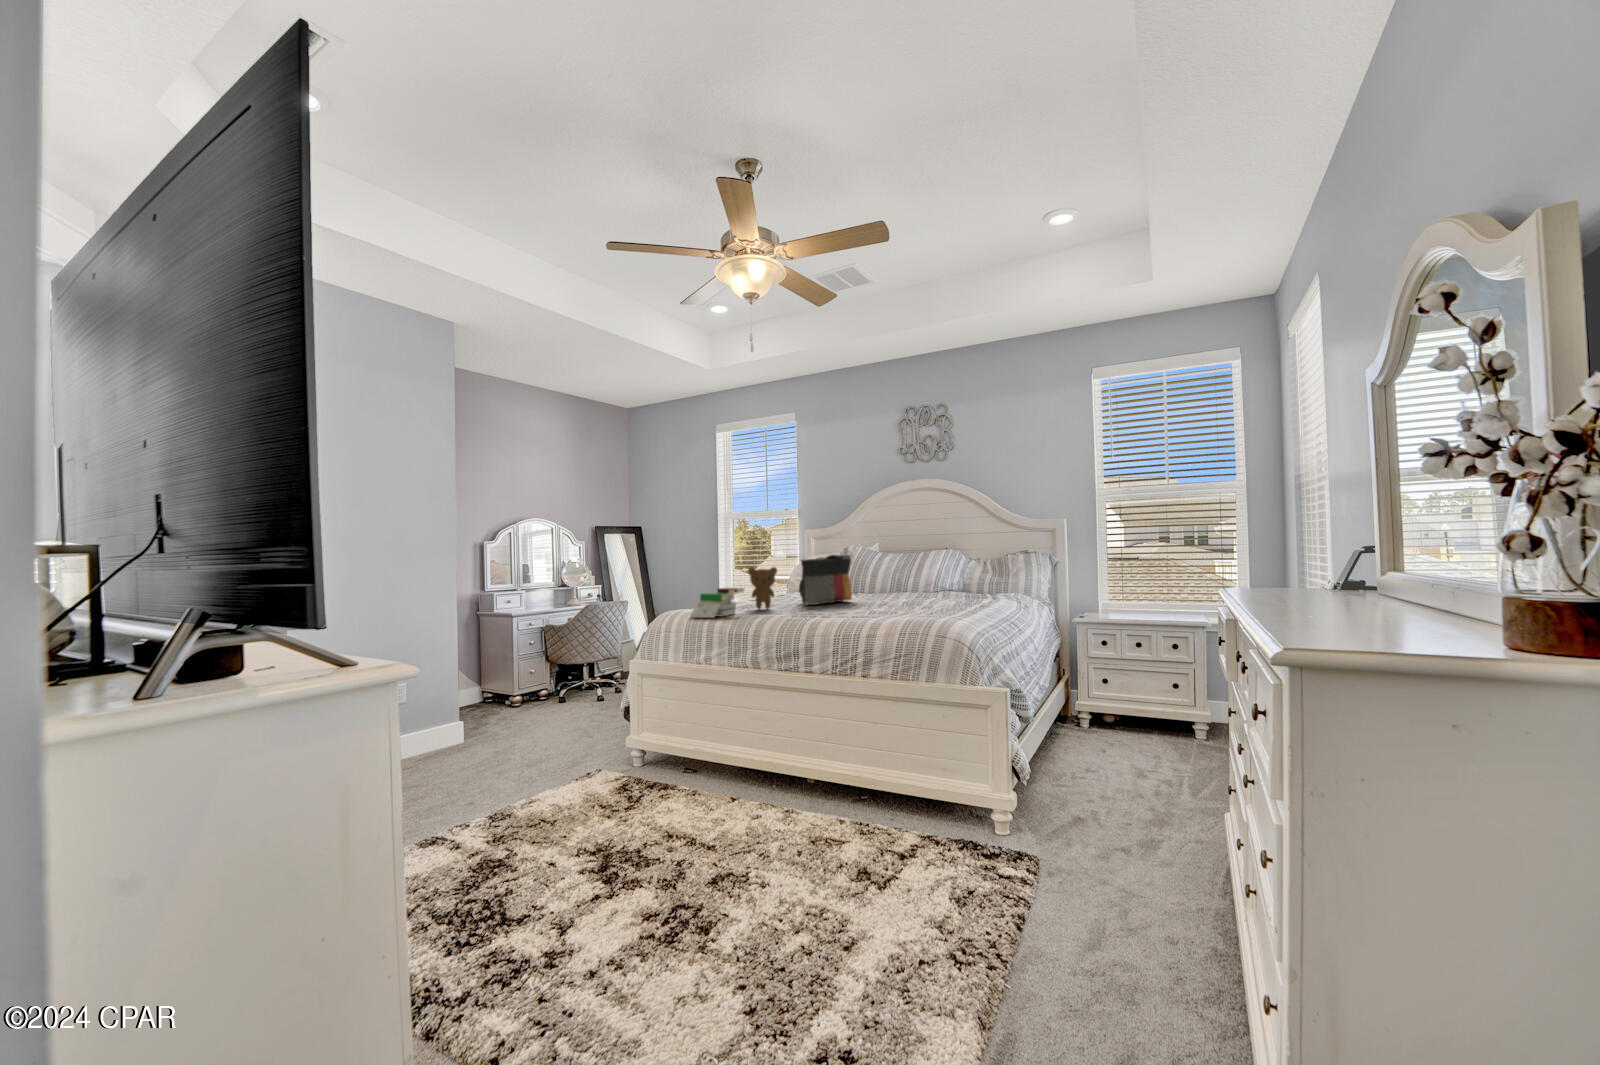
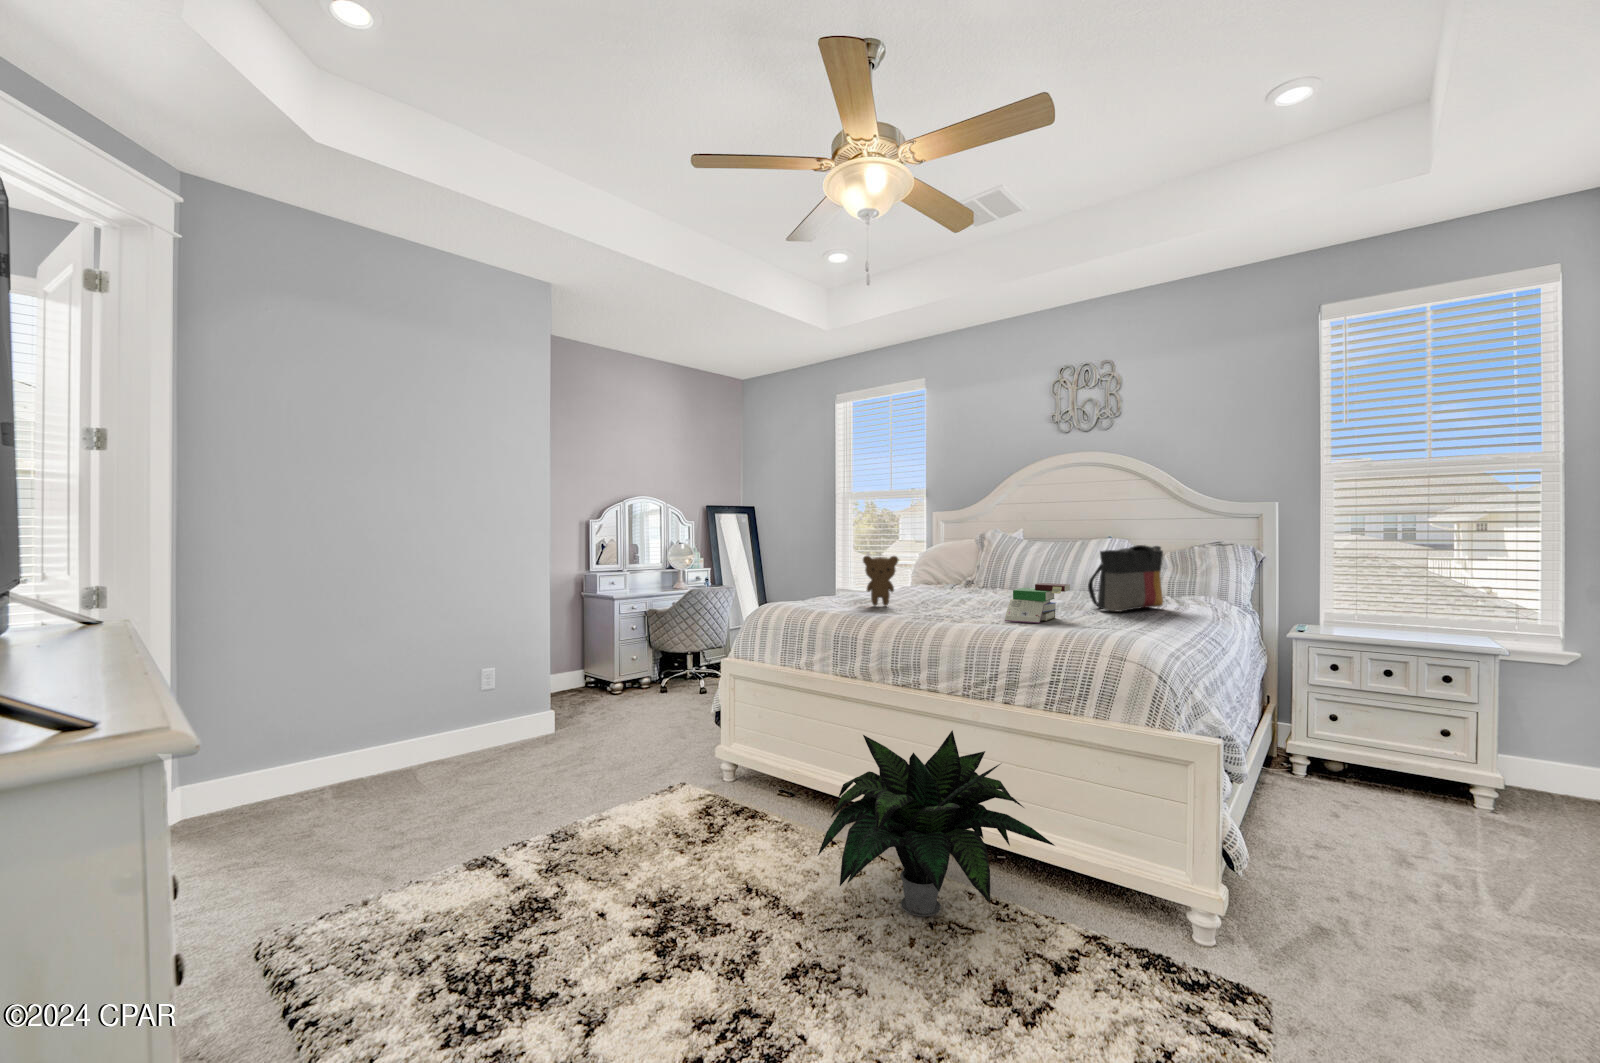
tote bag: present [799,555,852,605] -> present [1088,545,1163,612]
book: present [691,588,744,618] -> present [1005,583,1070,623]
potted plant: none [724,695,901,838] -> present [818,730,1055,916]

